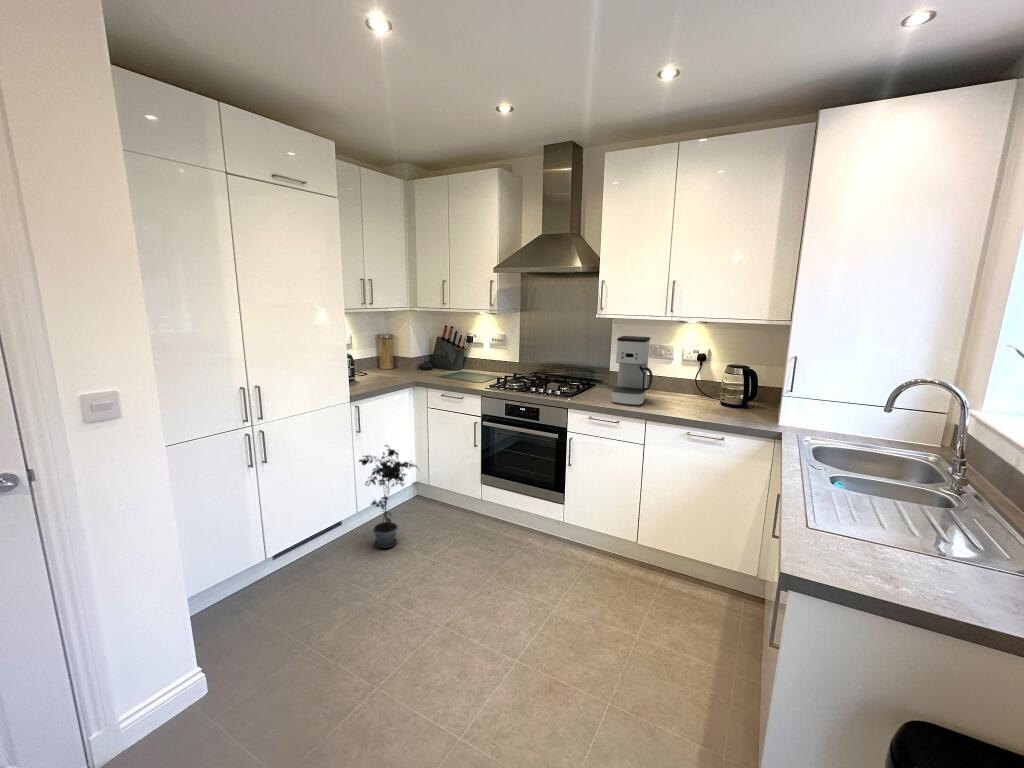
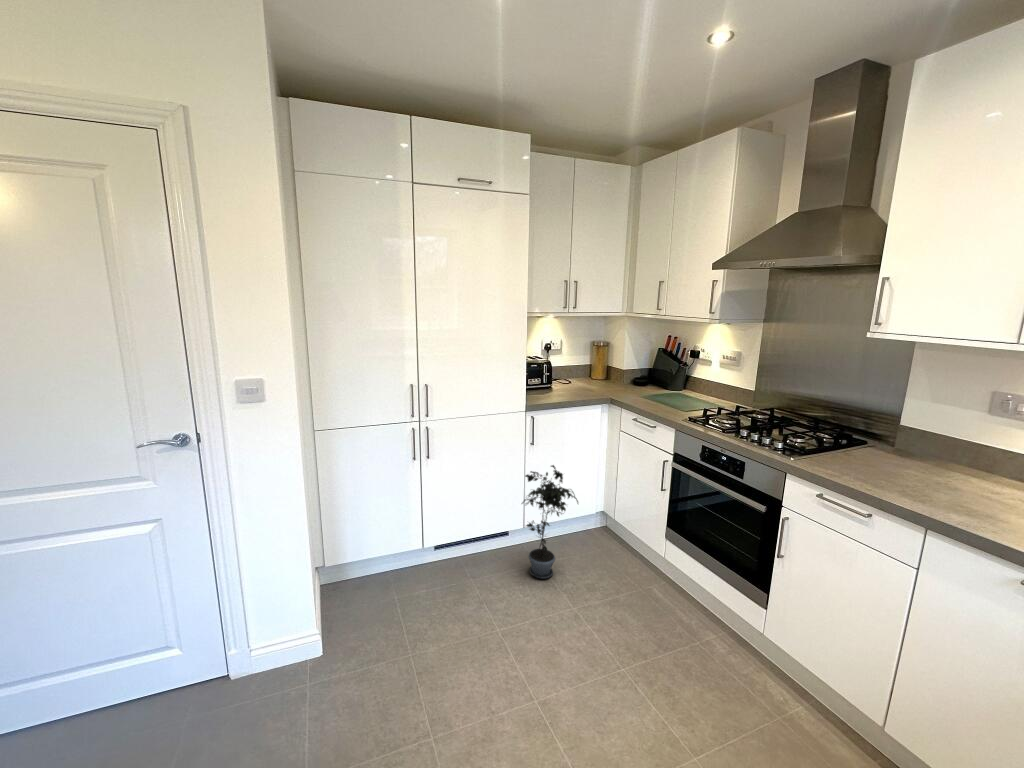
coffee maker: present [612,336,653,406] -> none [862,371,969,496]

